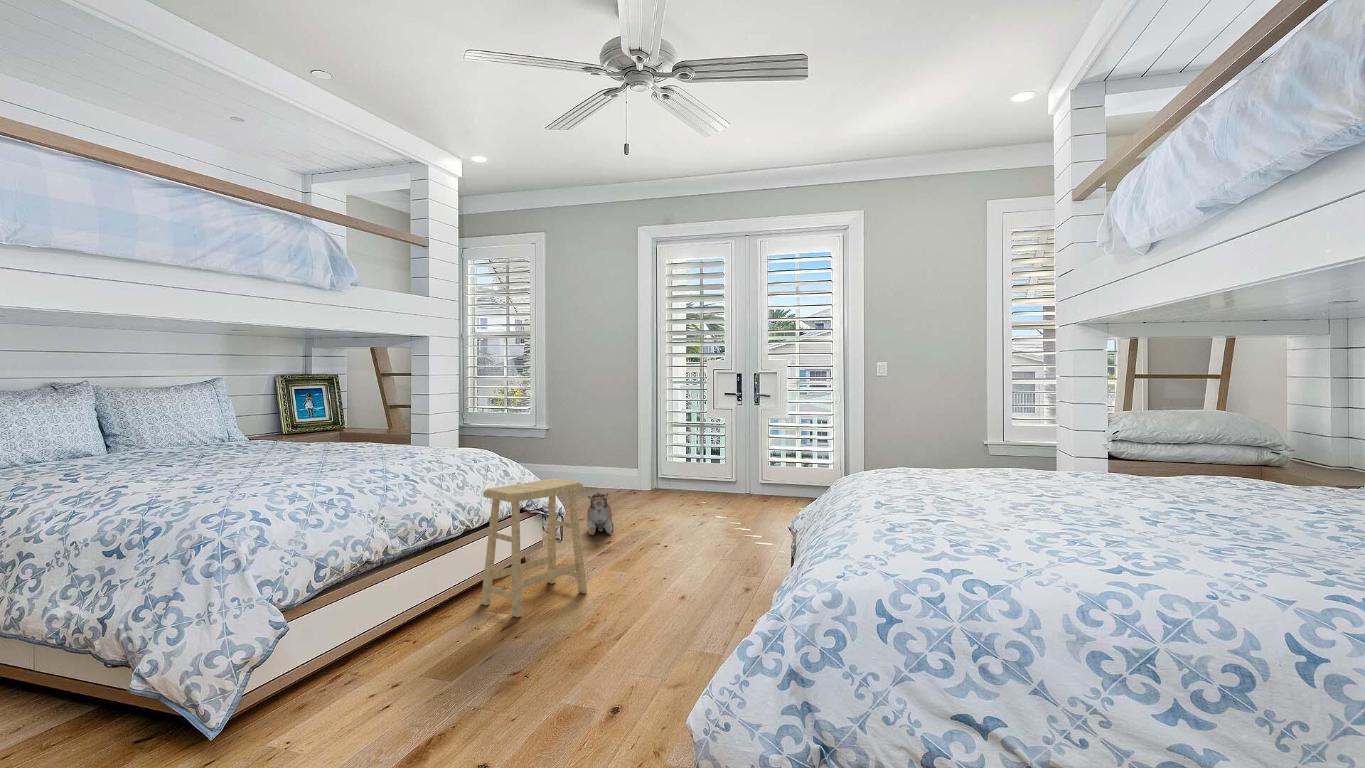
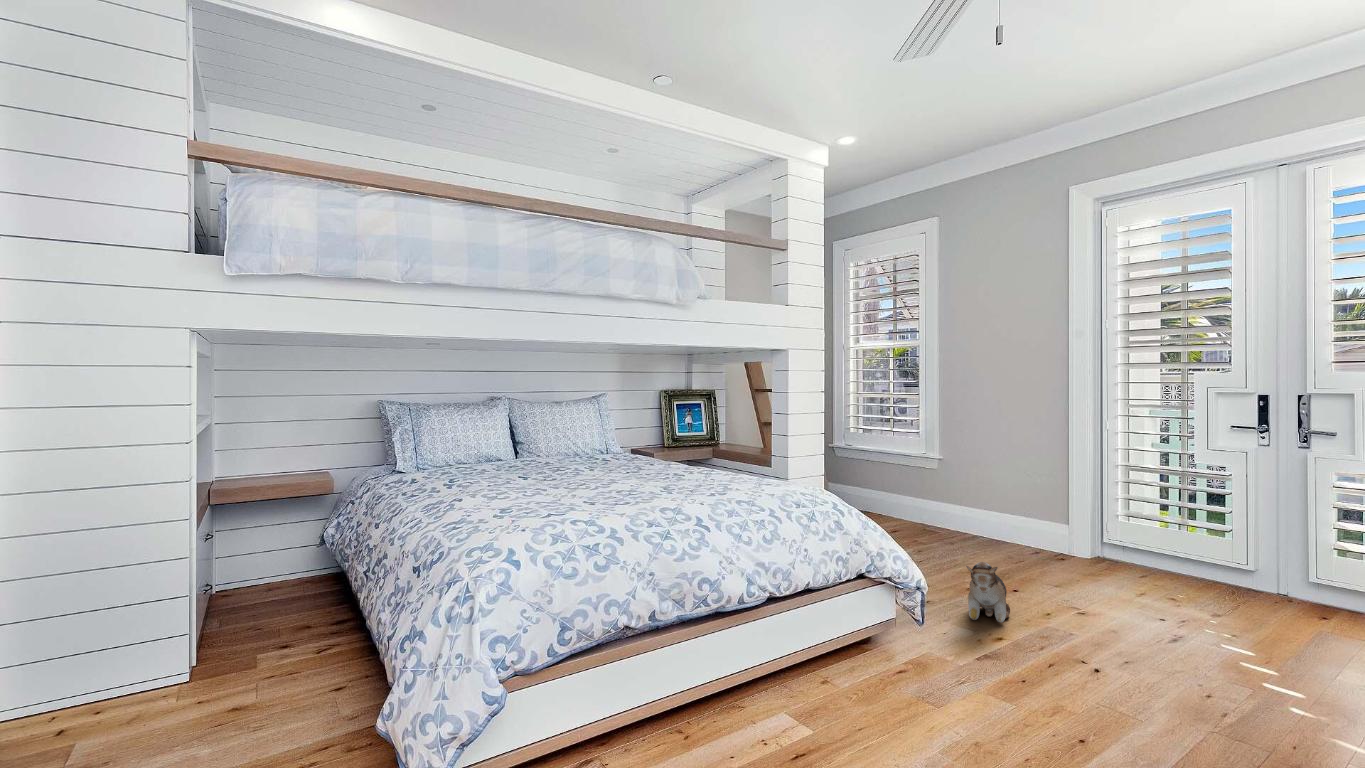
footstool: present [481,478,587,617] -> none [782,545,931,741]

